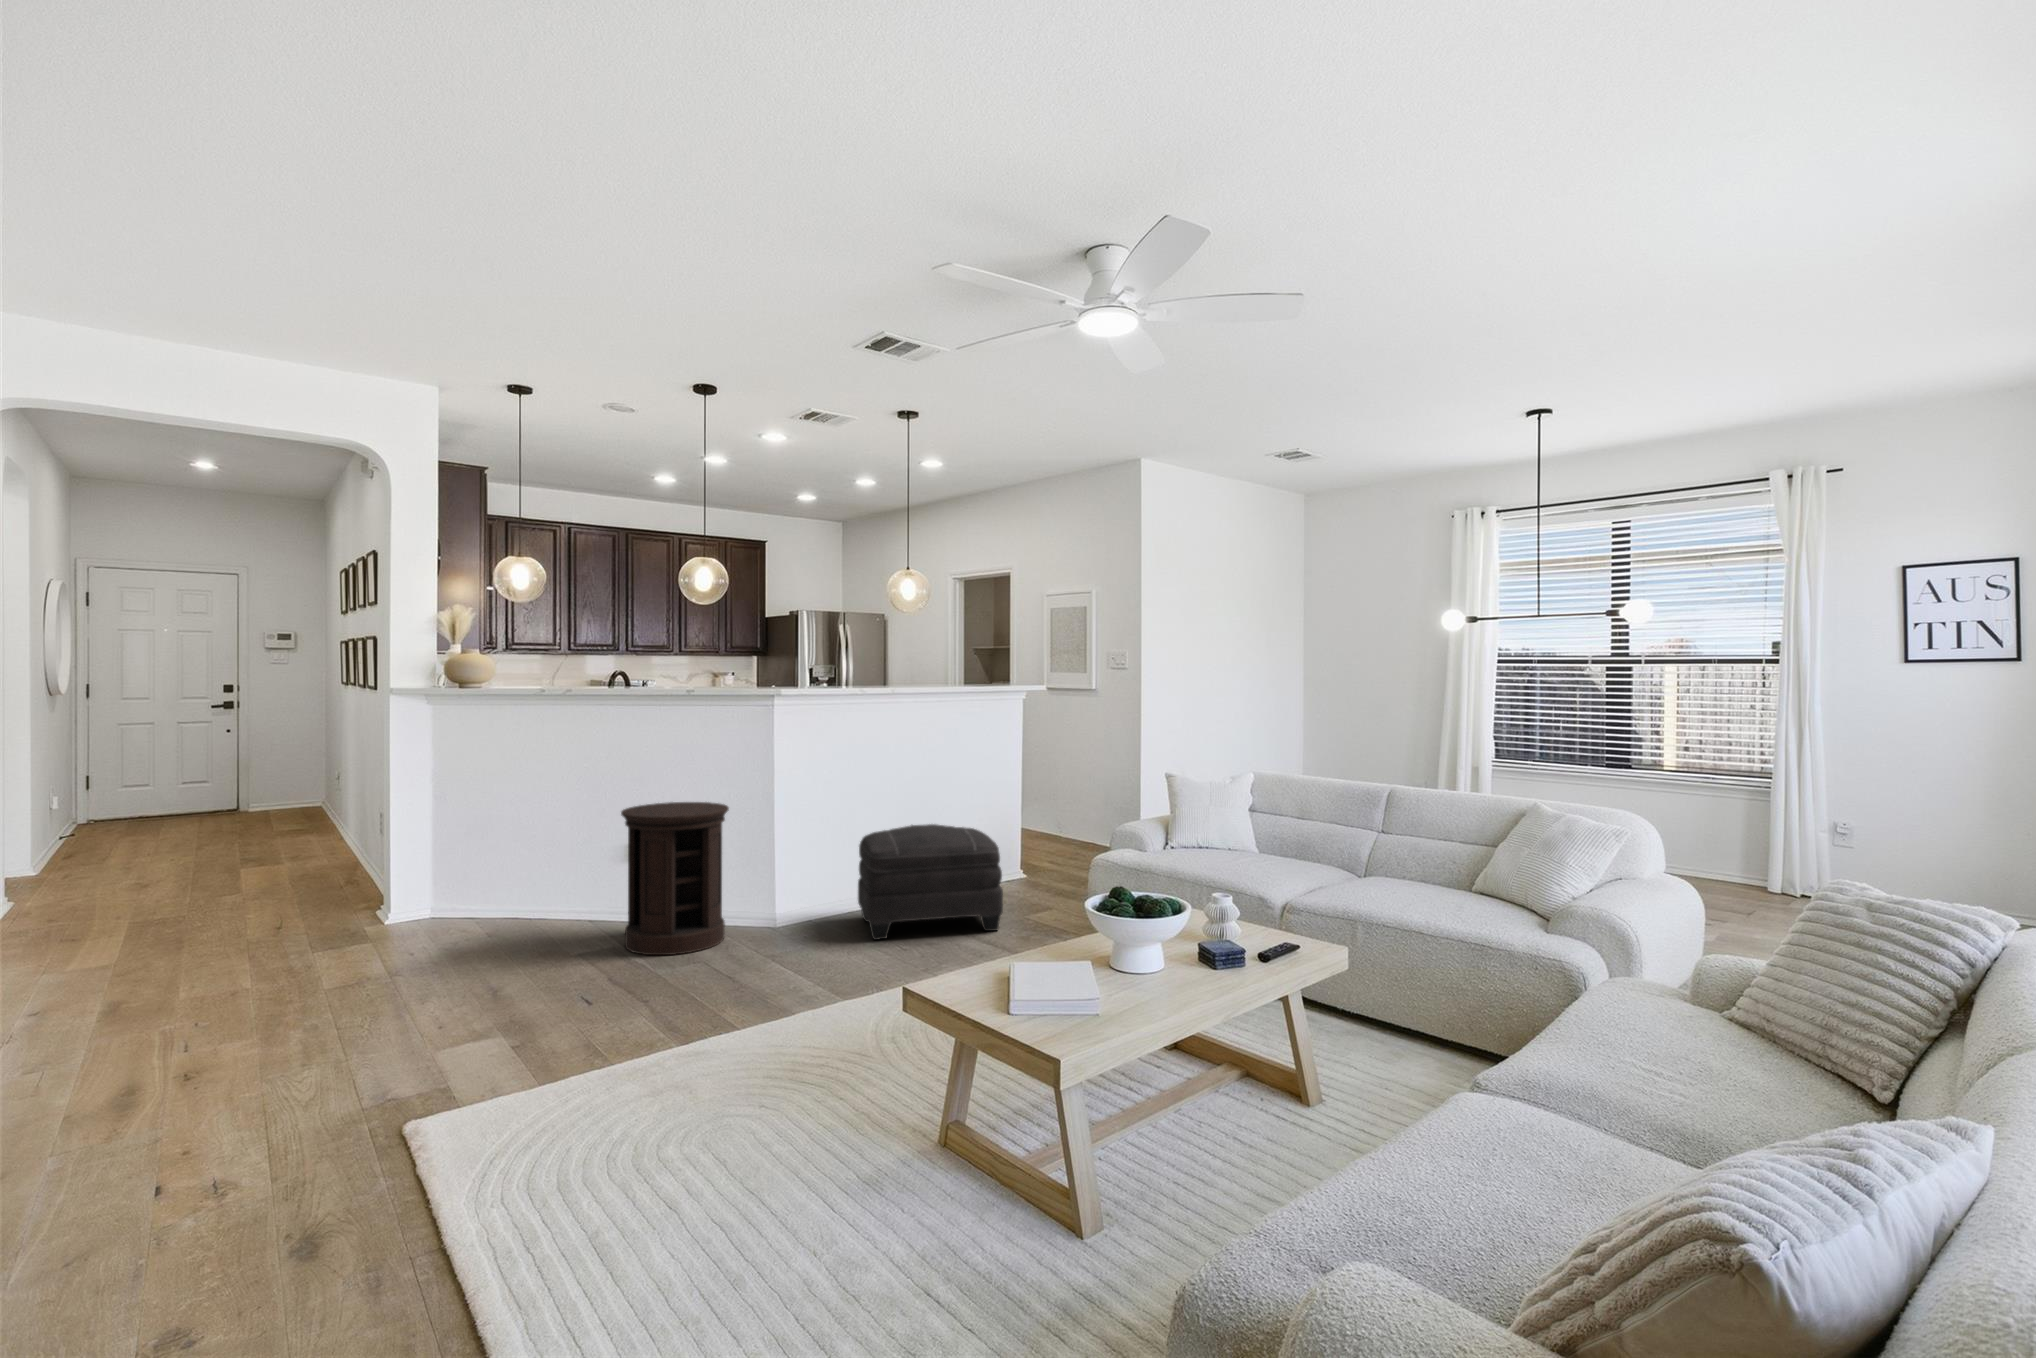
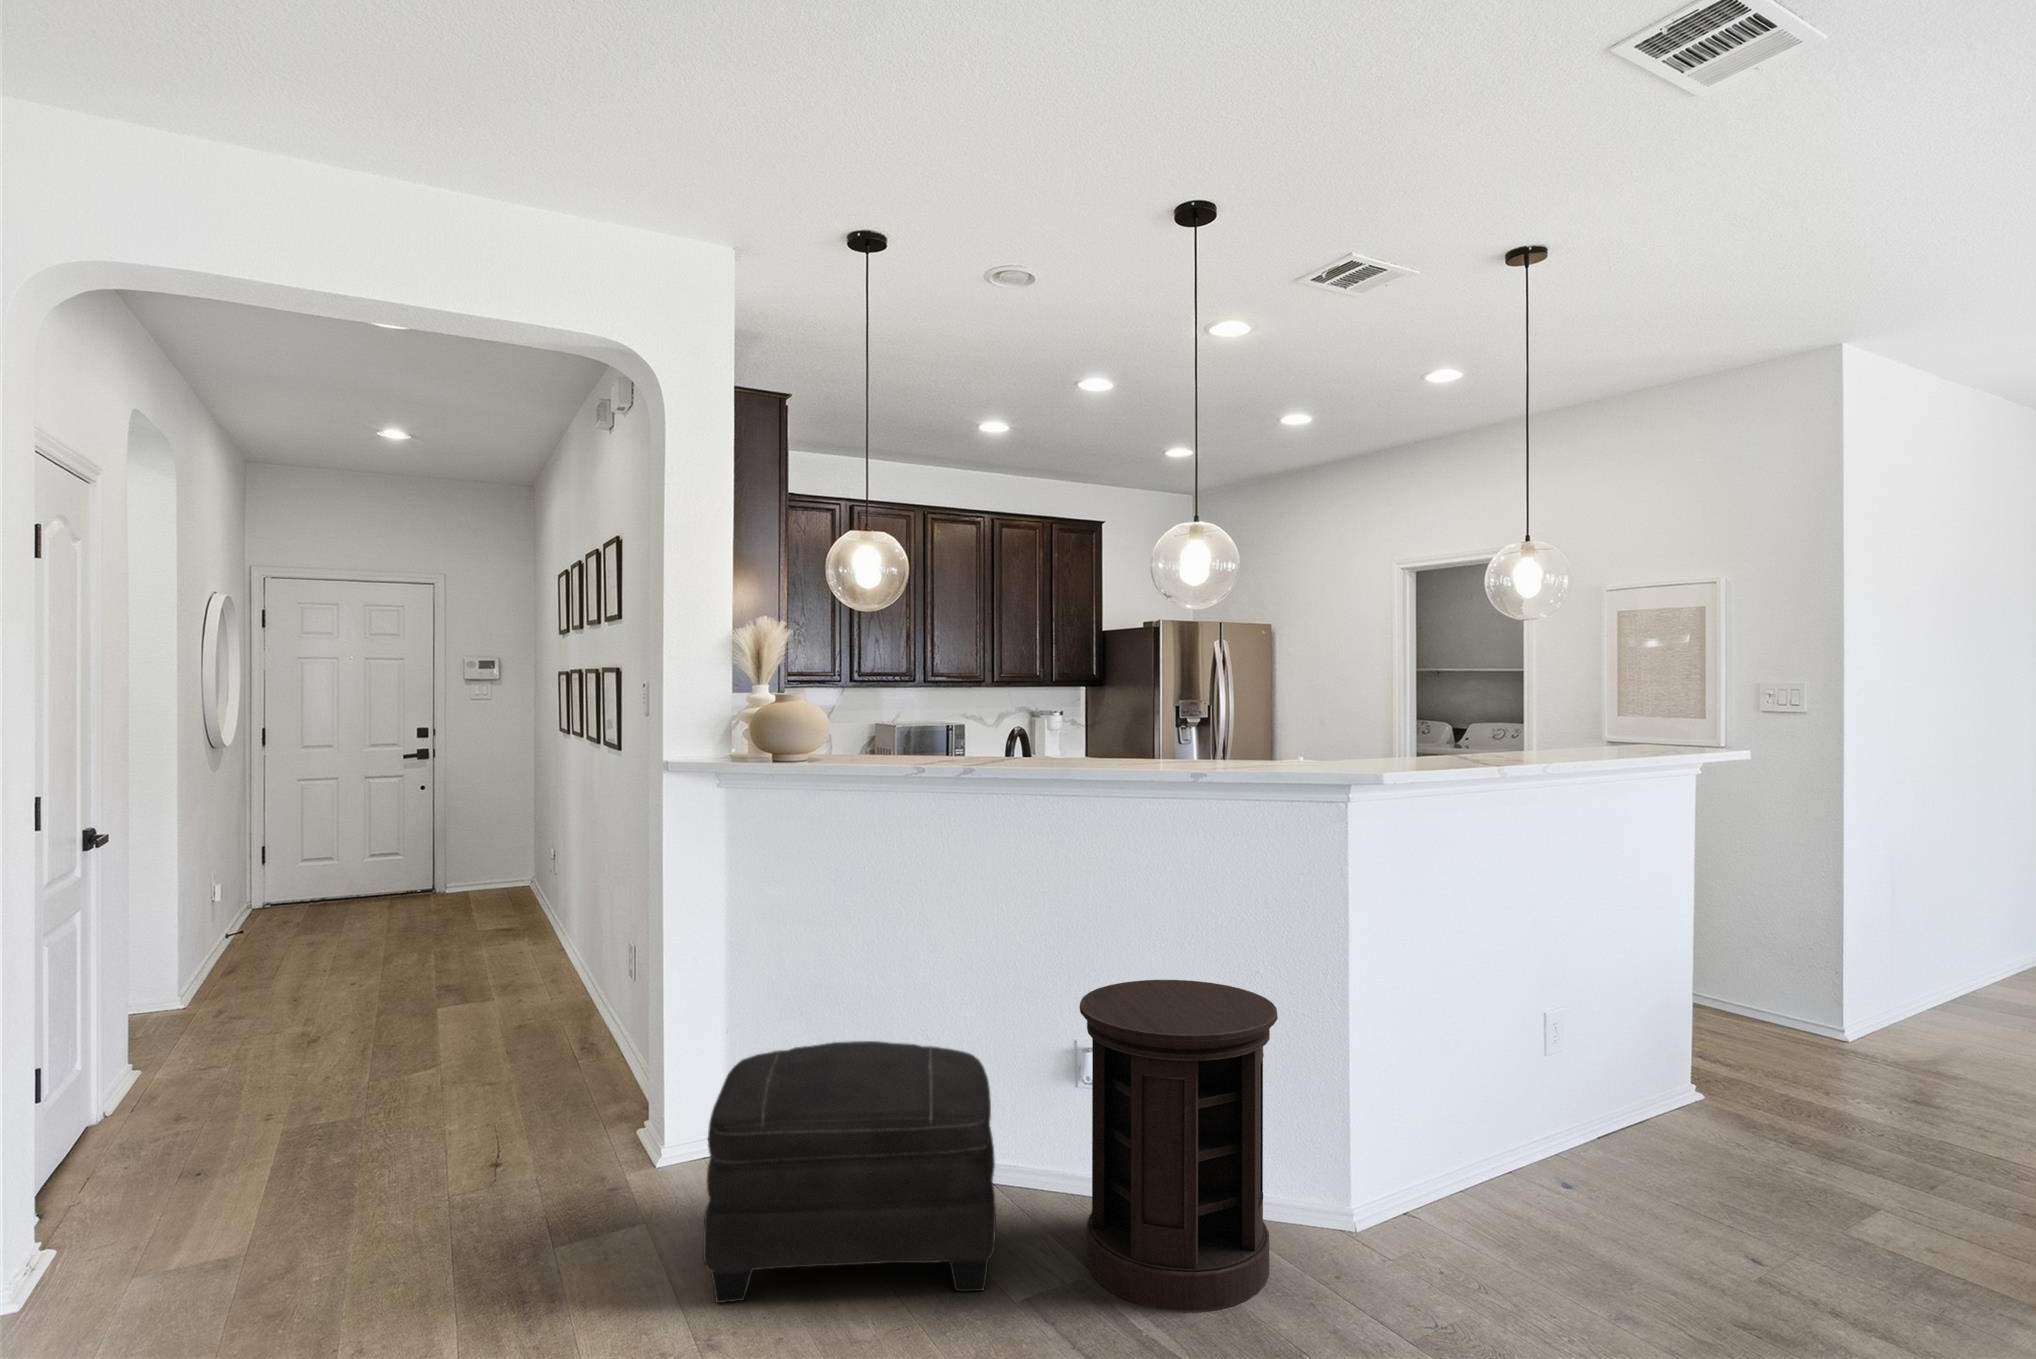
ottoman: present [858,824,1003,940] -> present [703,1041,996,1303]

